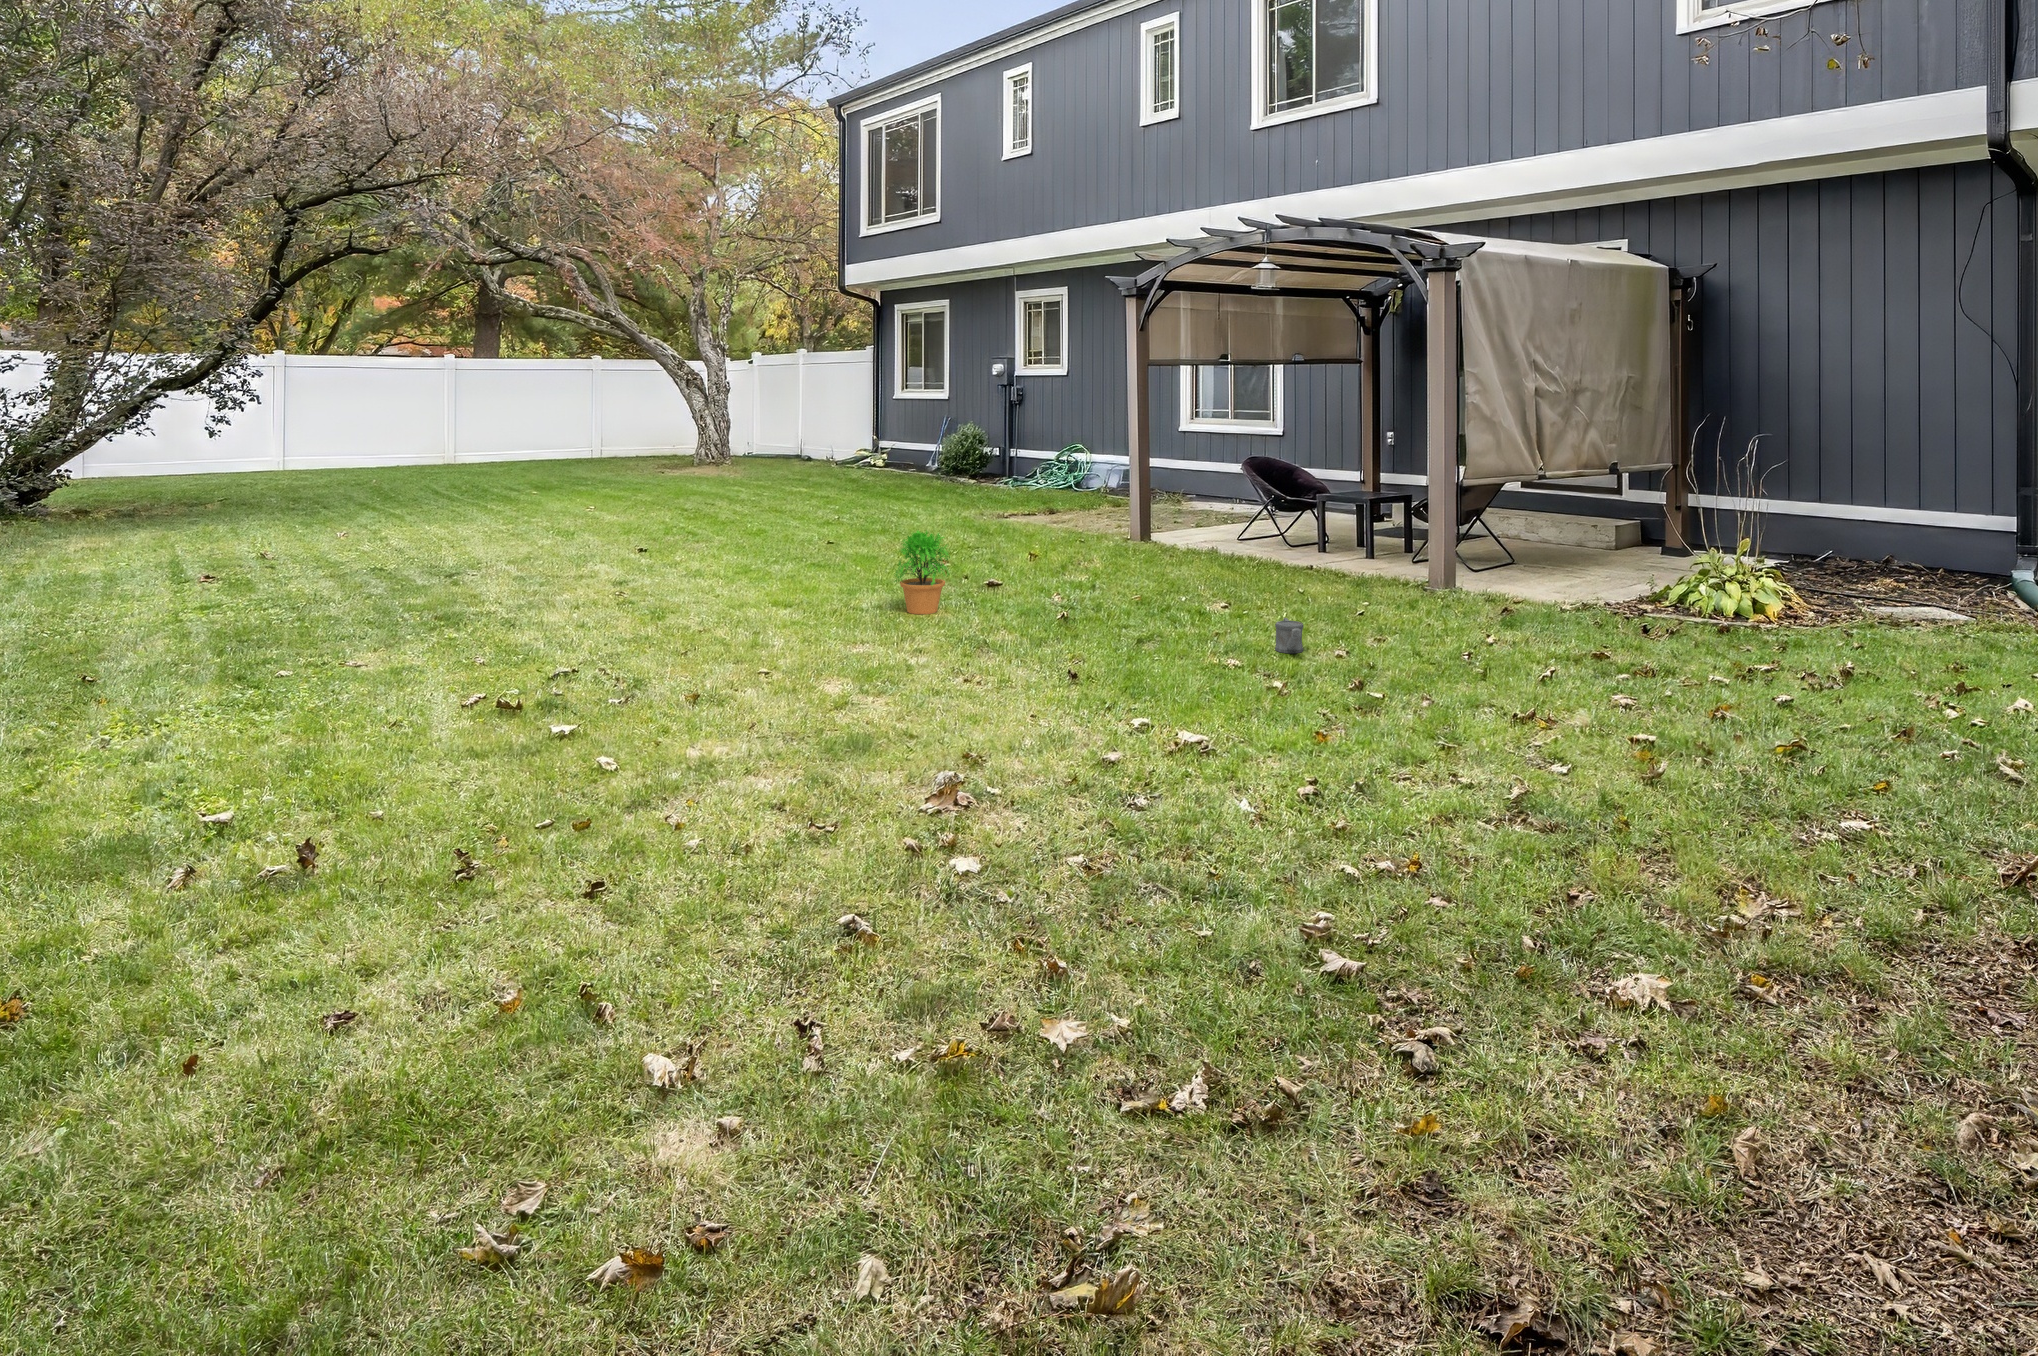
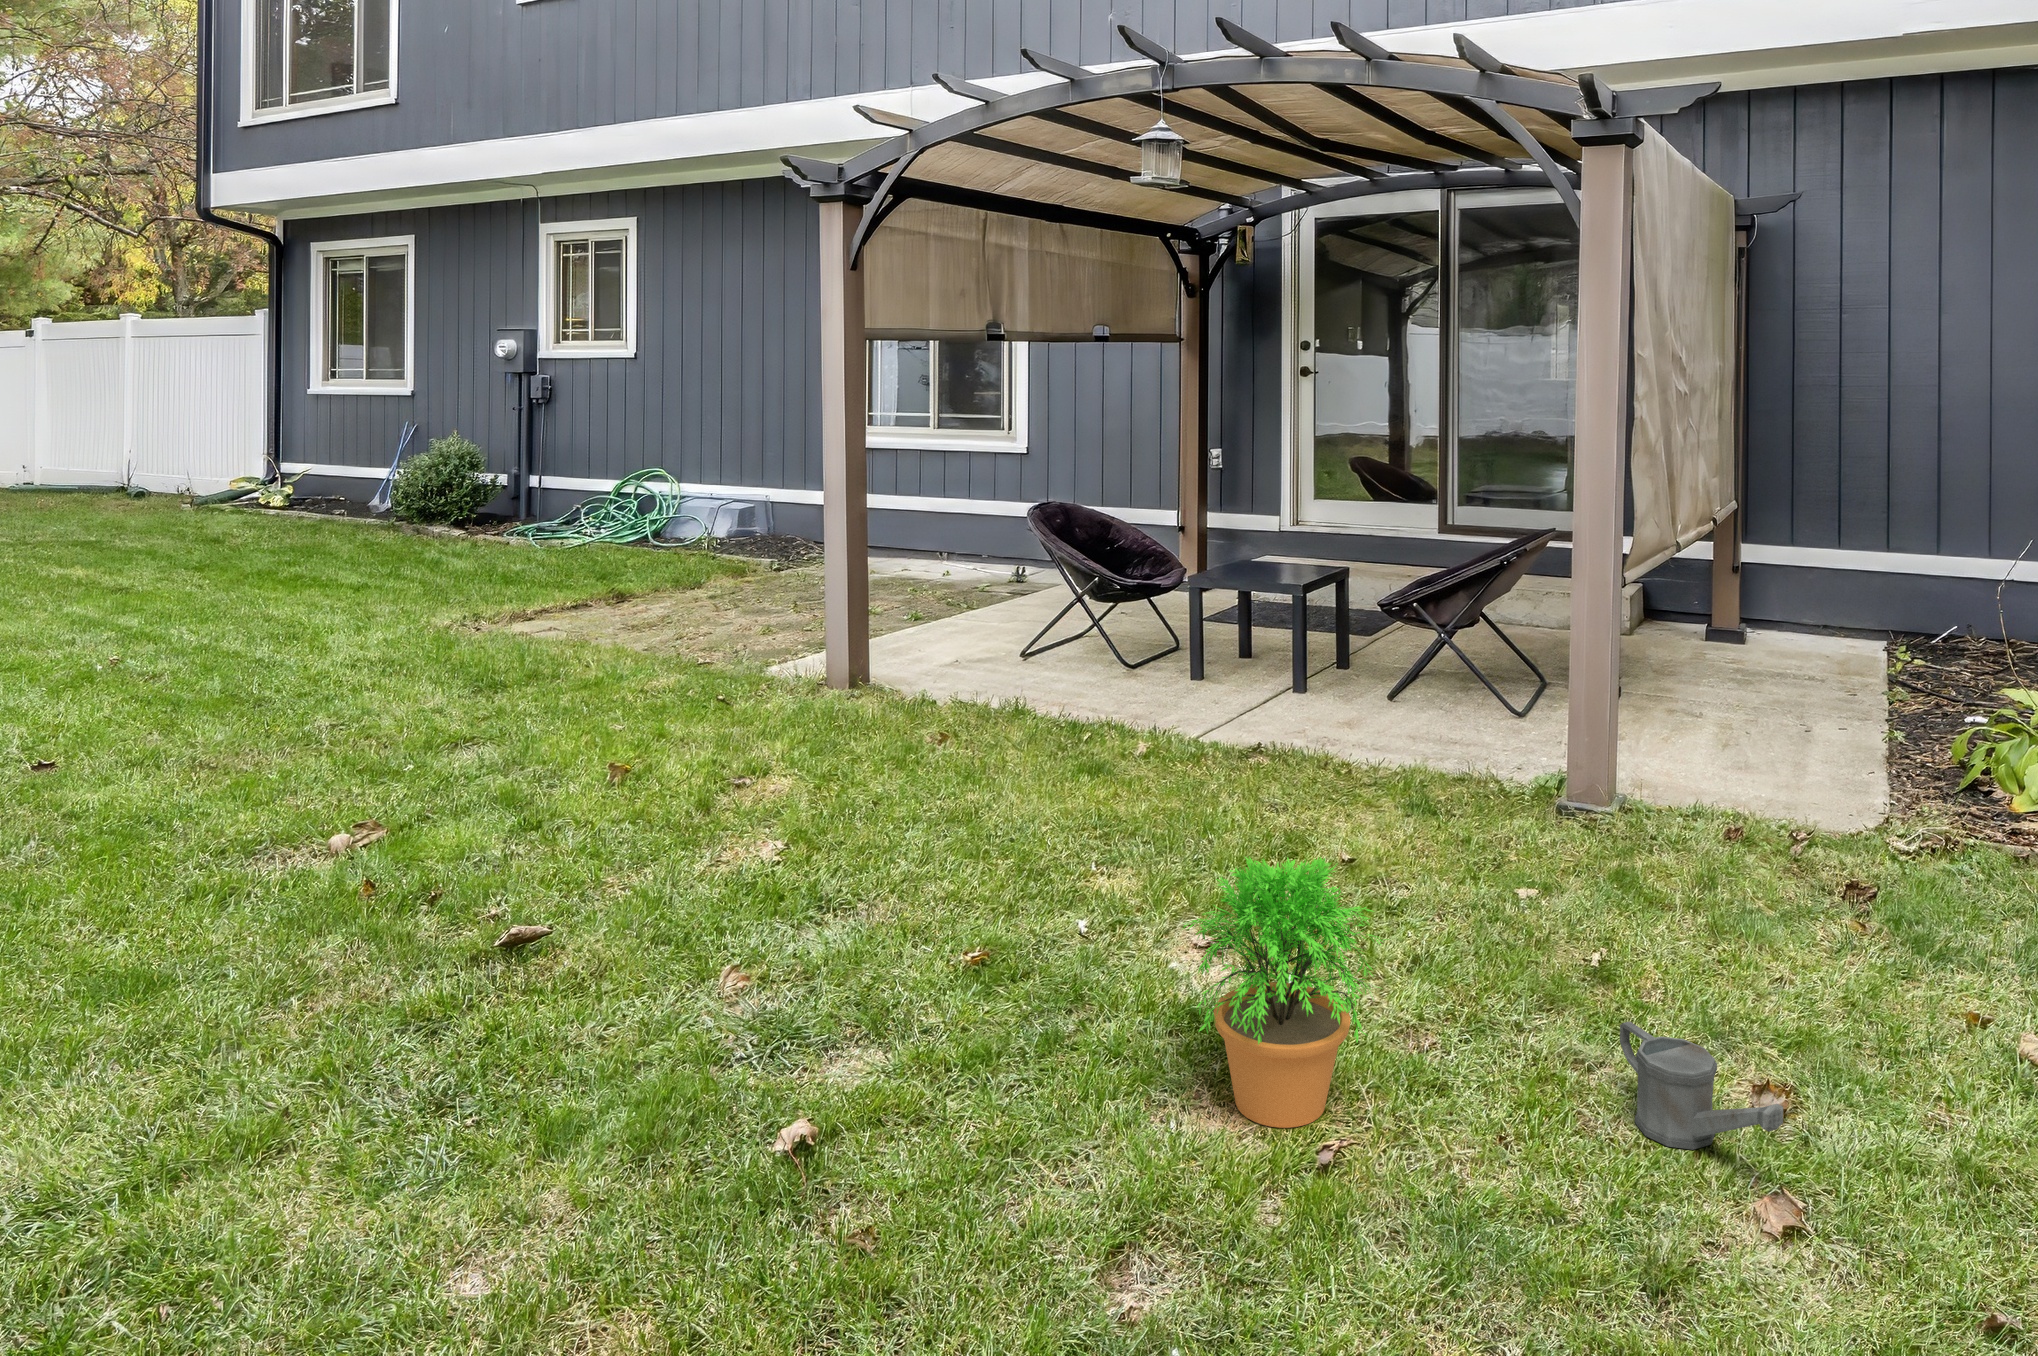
potted plant: present [894,531,950,614] -> present [1182,857,1385,1128]

